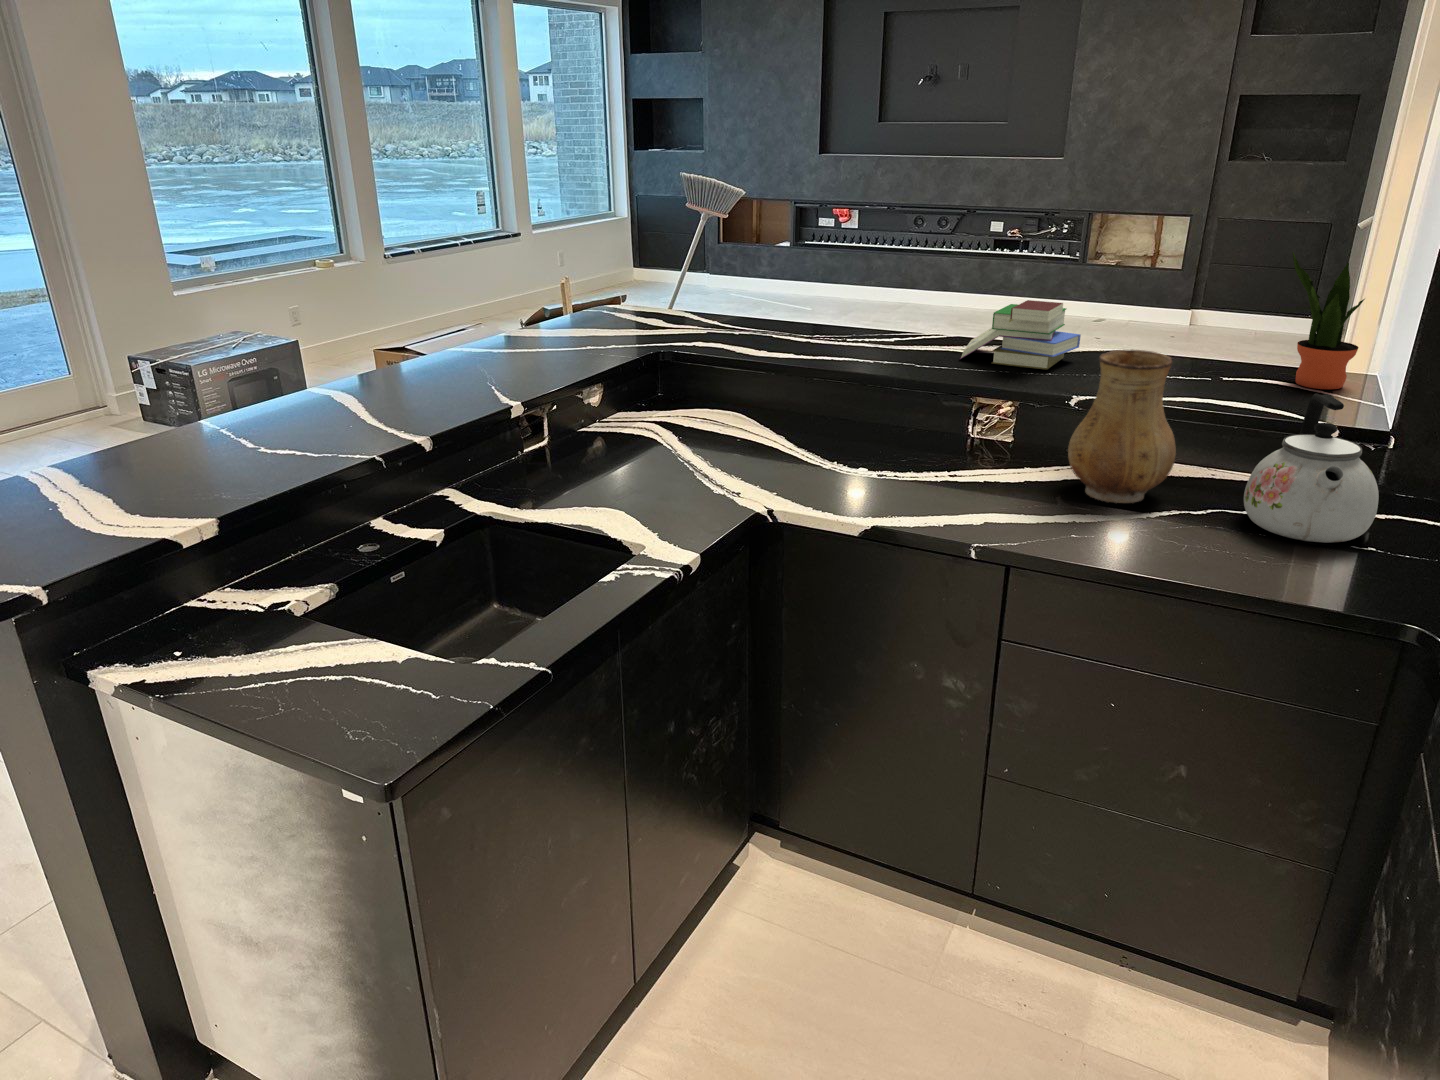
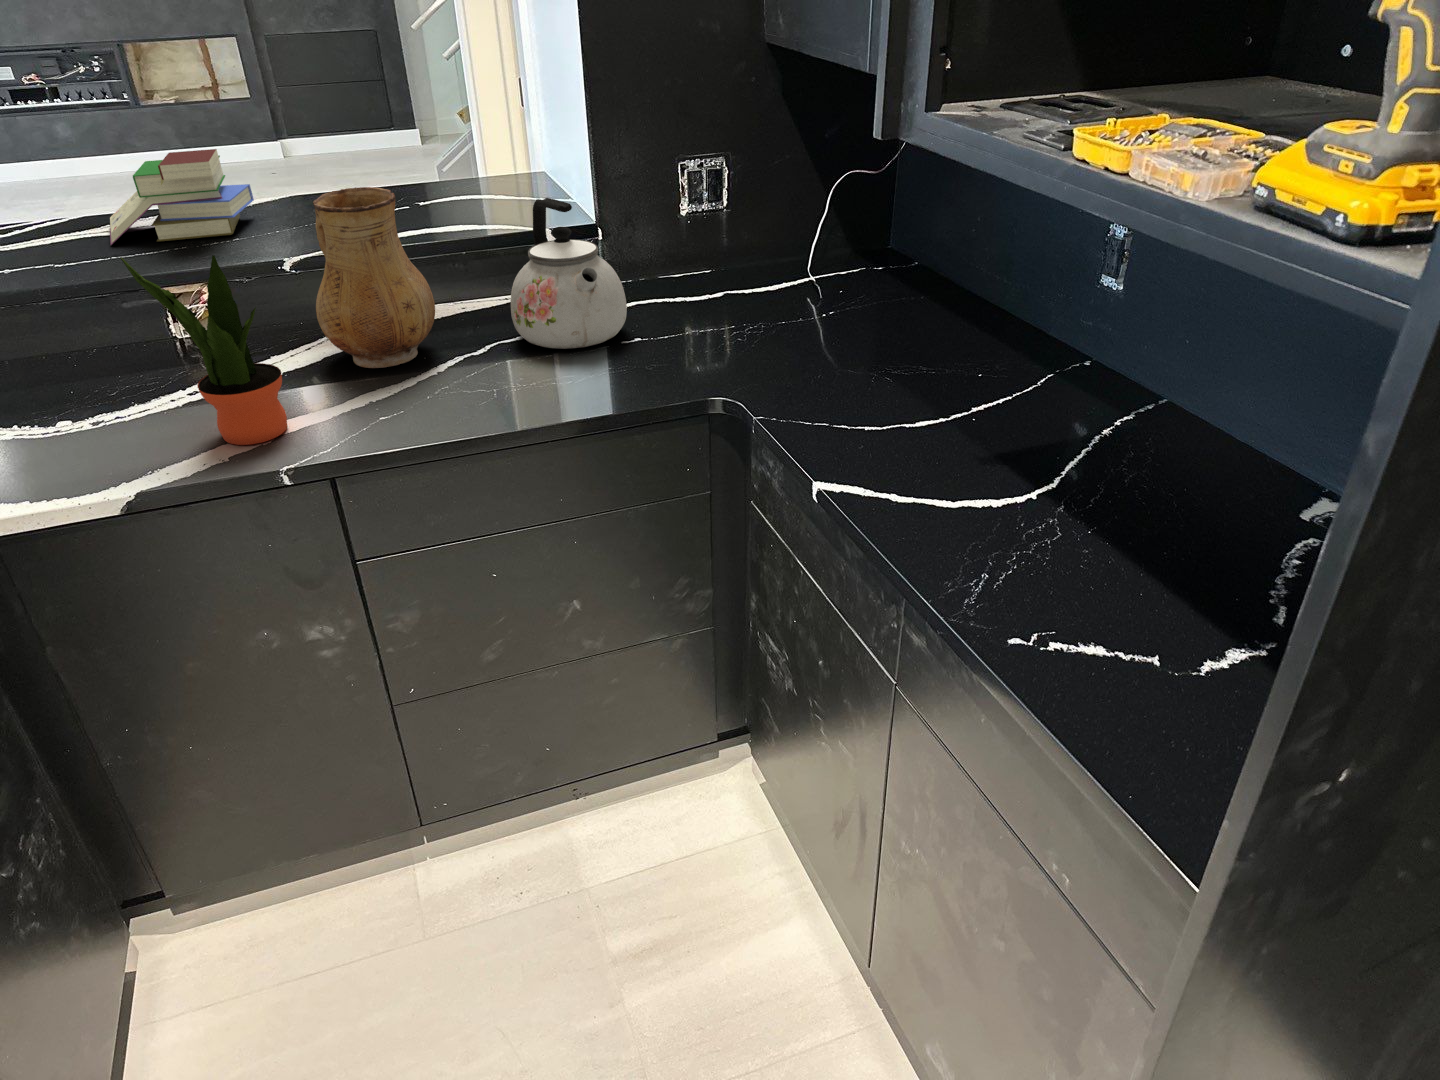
potted plant: present [1292,252,1365,389] -> present [120,255,287,445]

